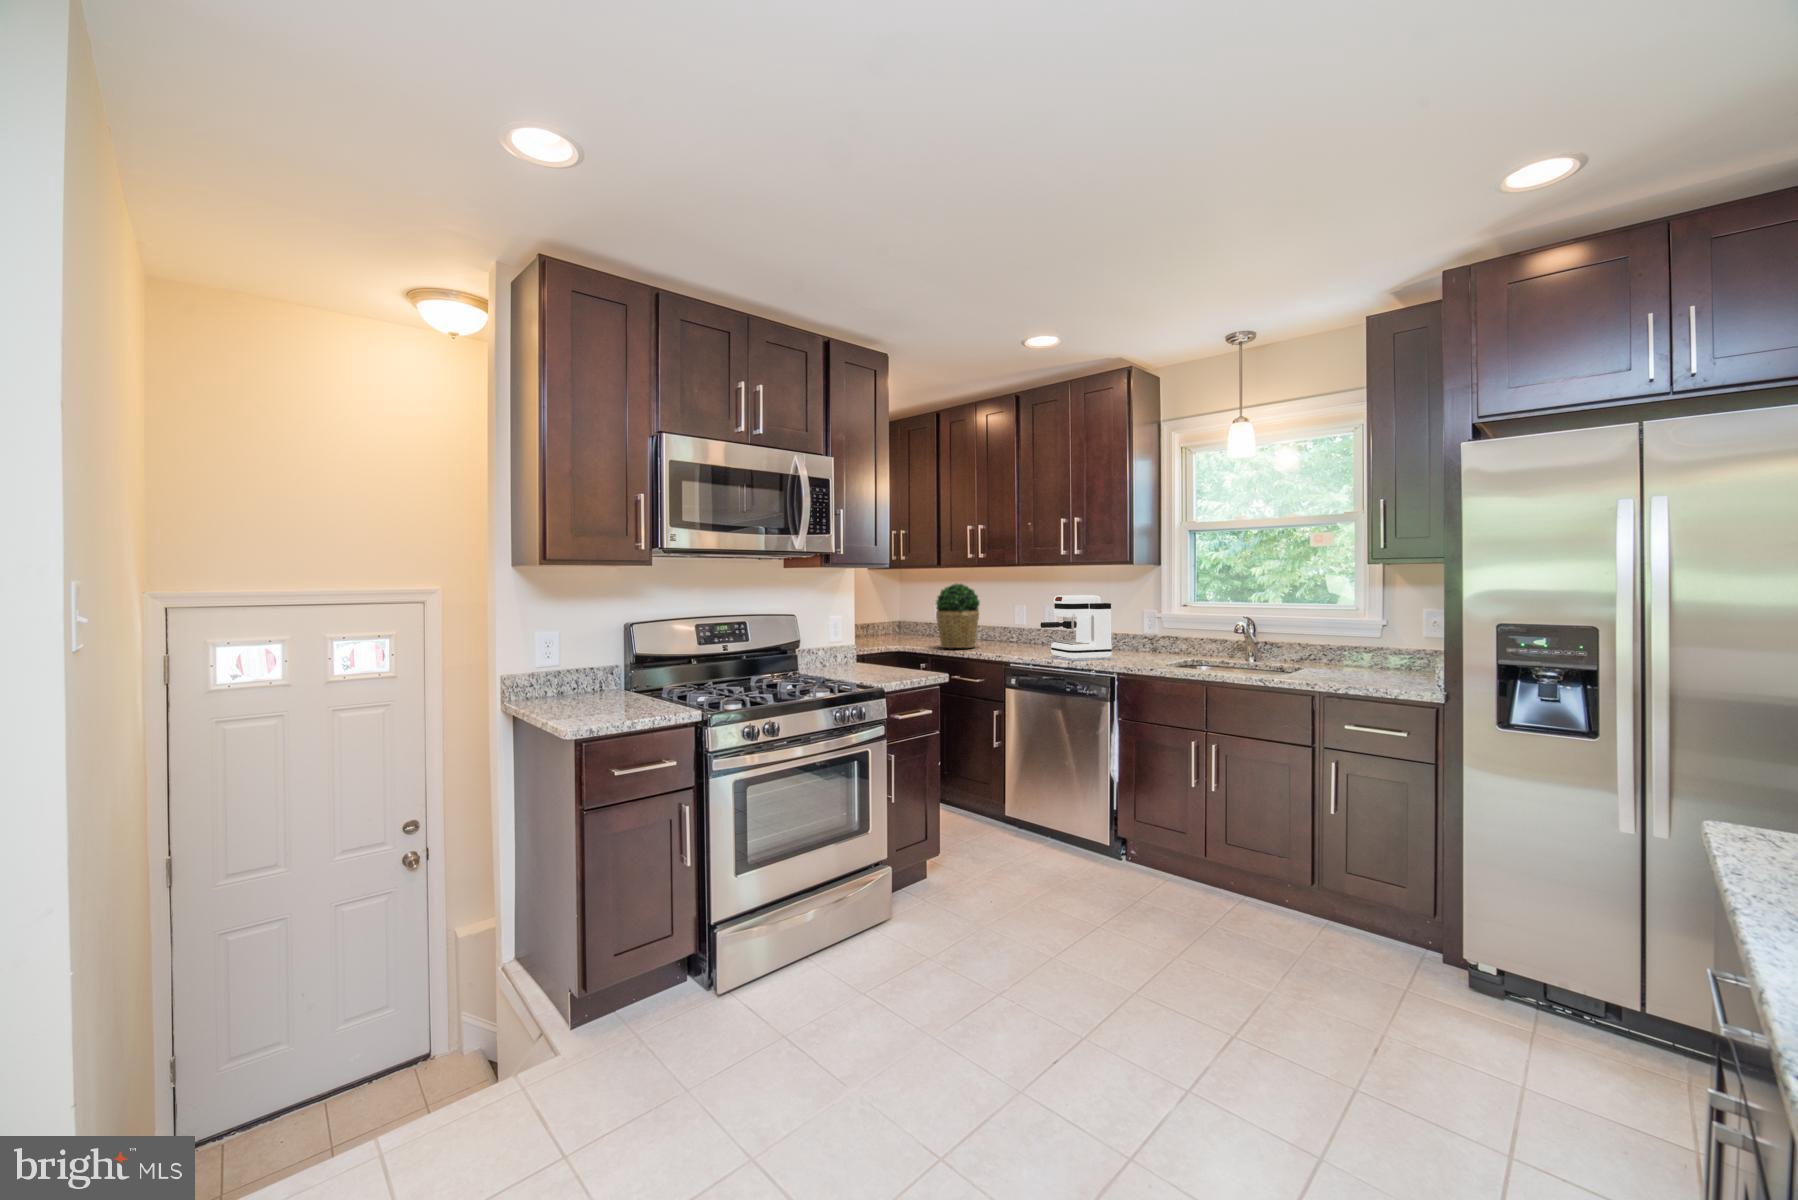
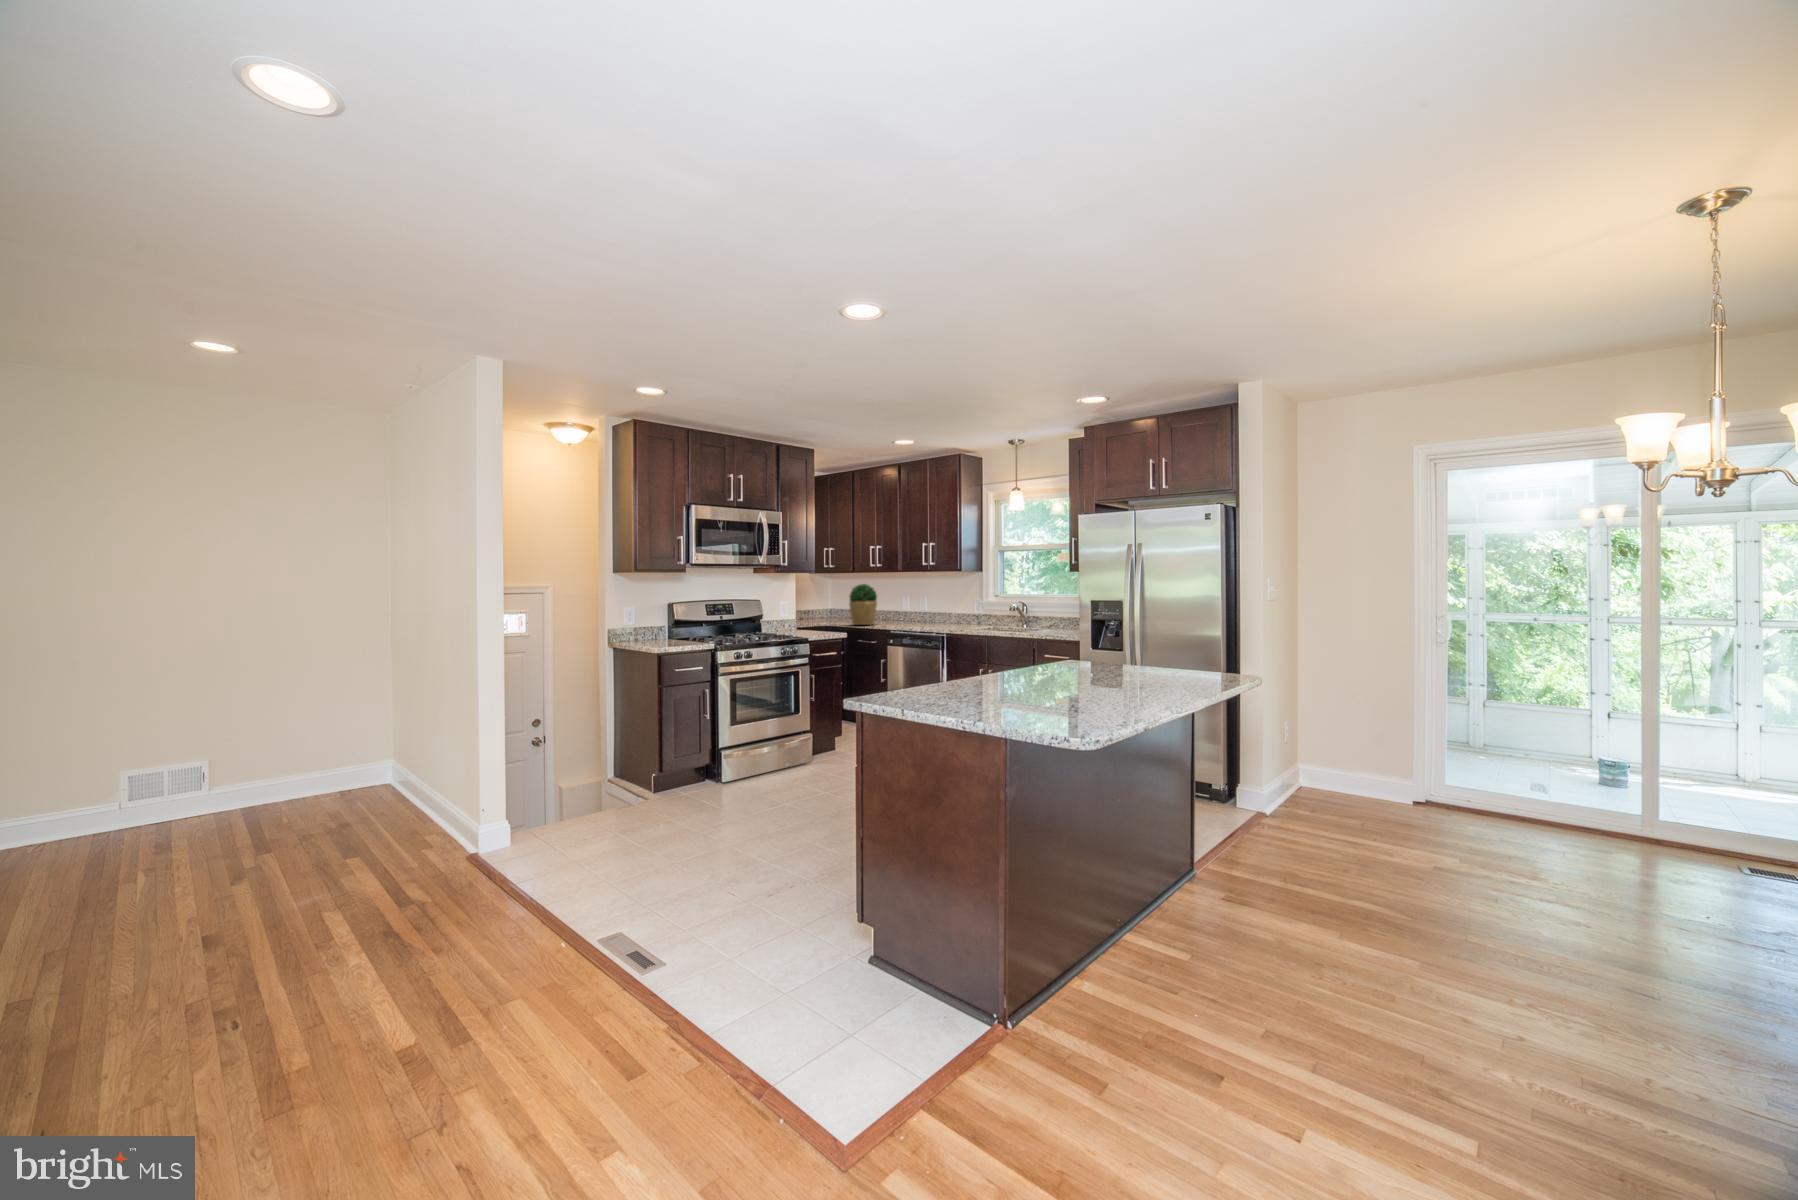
coffee maker: present [1040,595,1112,660] -> none [909,590,950,628]

